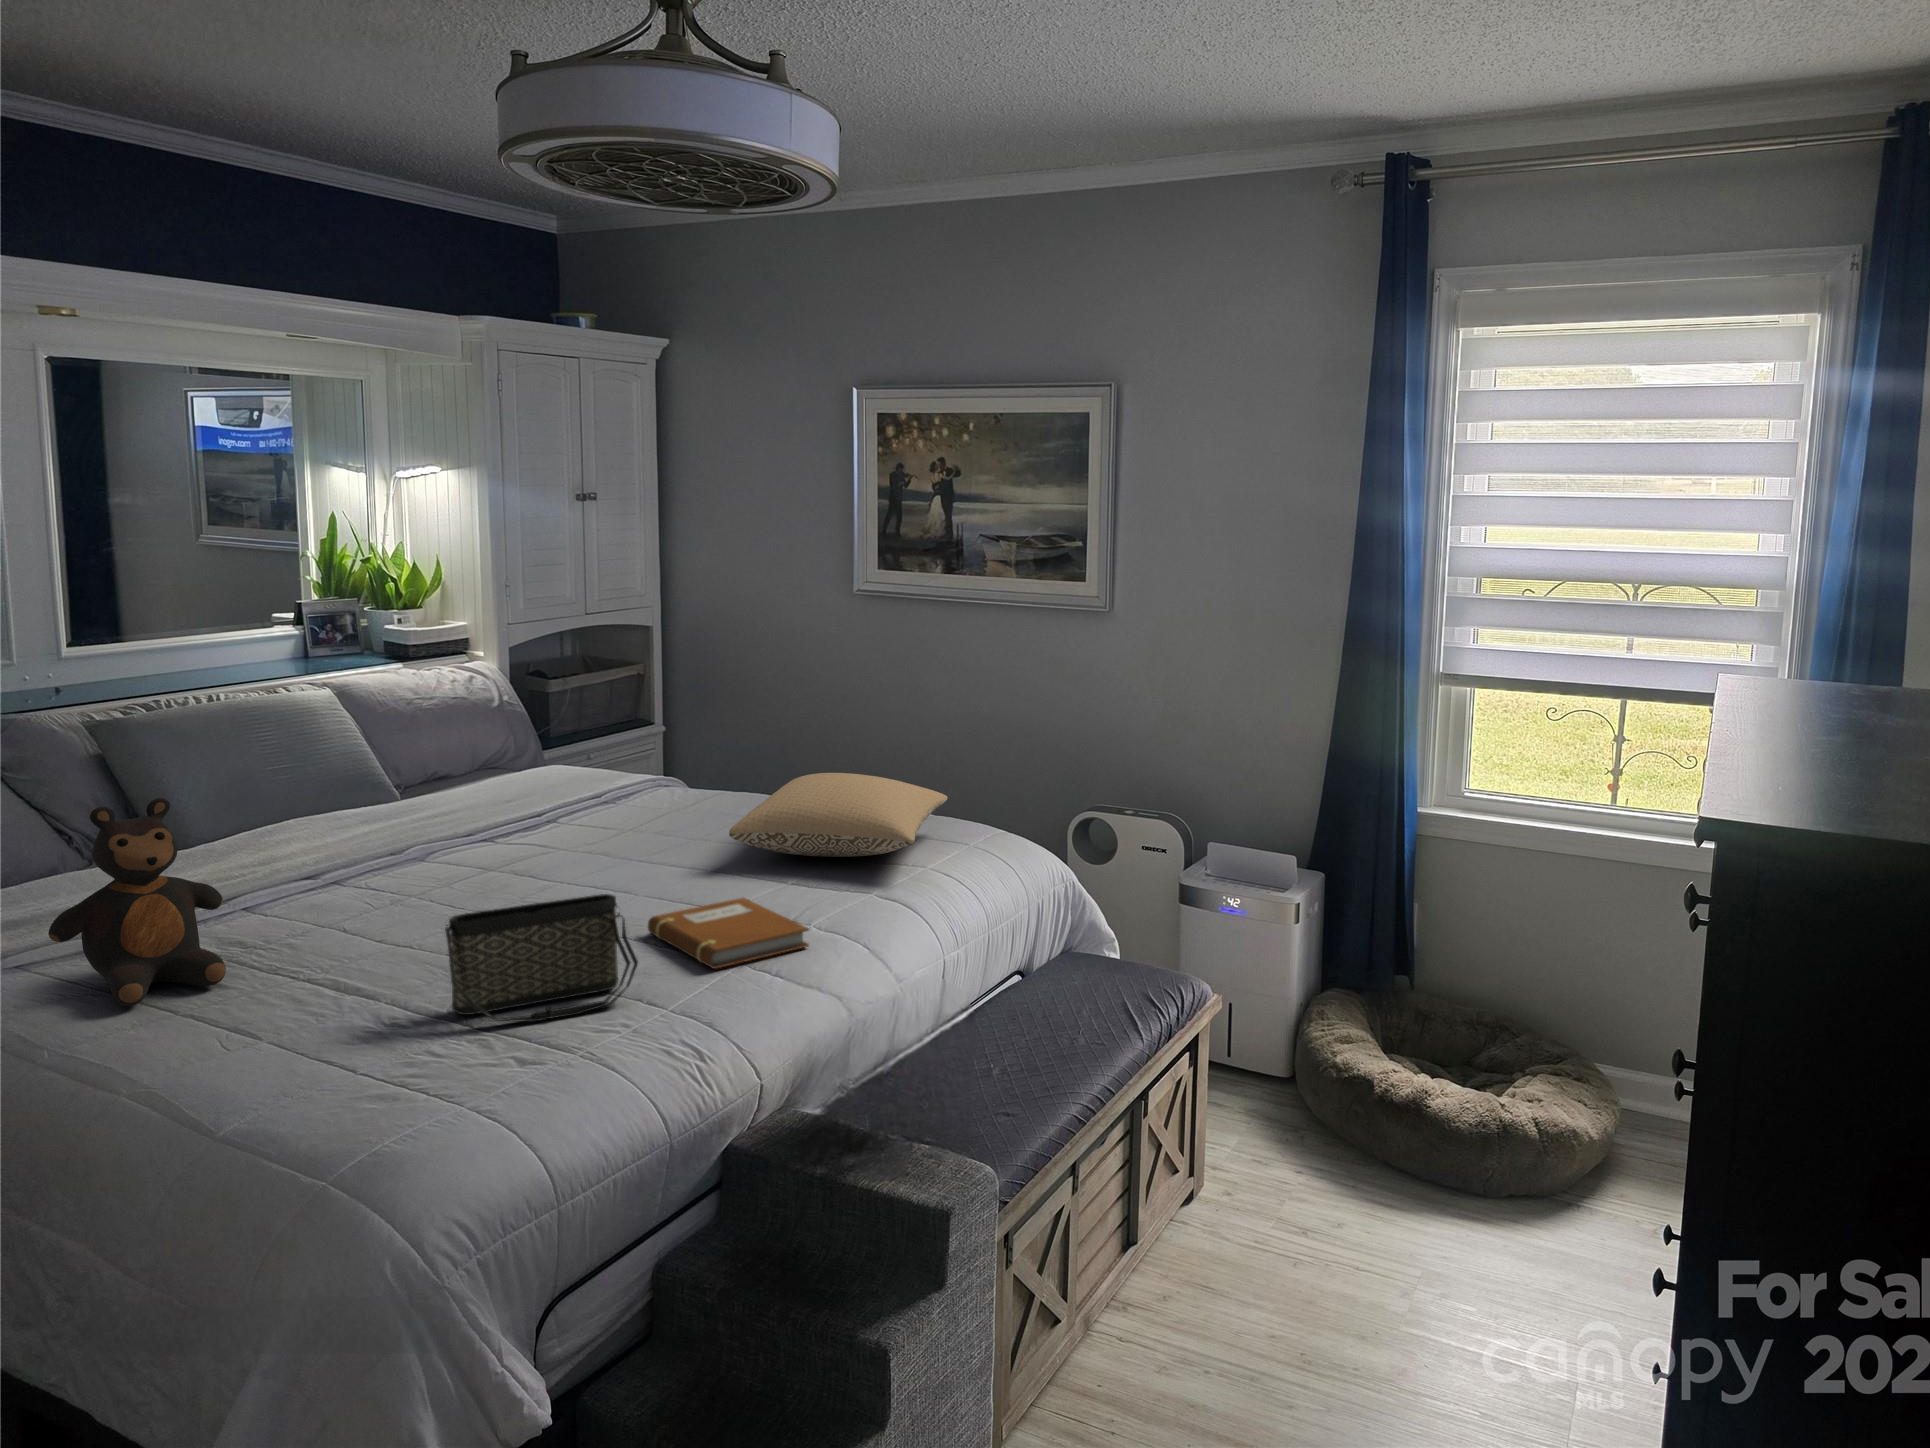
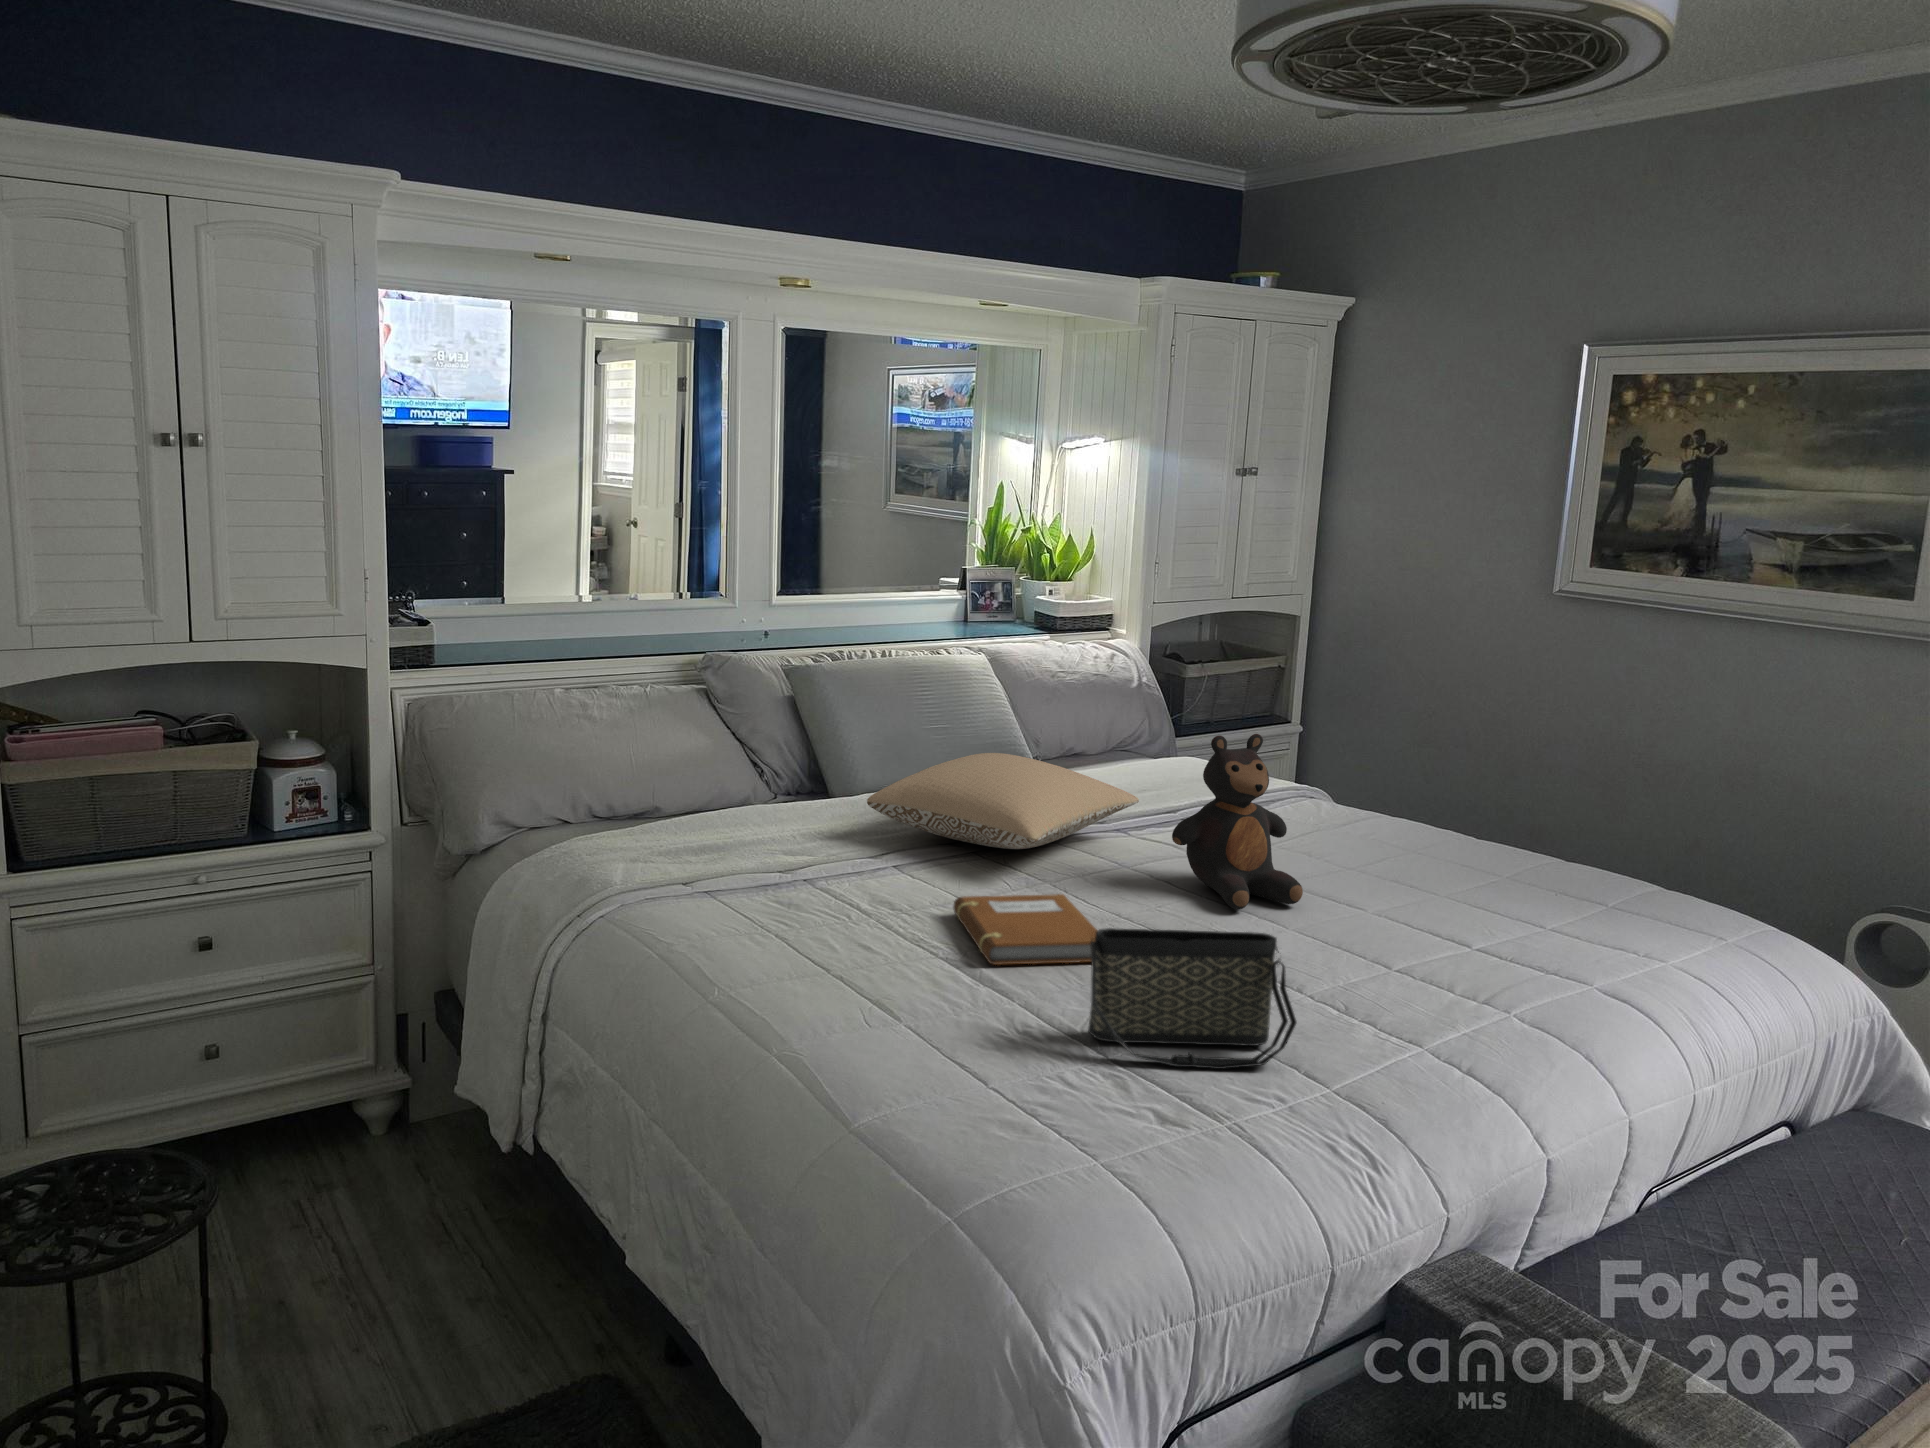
pillow: present [729,773,948,857] -> present [867,753,1139,849]
teddy bear: present [48,798,226,1006] -> present [1172,734,1303,909]
notebook: present [648,898,809,969] -> present [953,894,1097,965]

